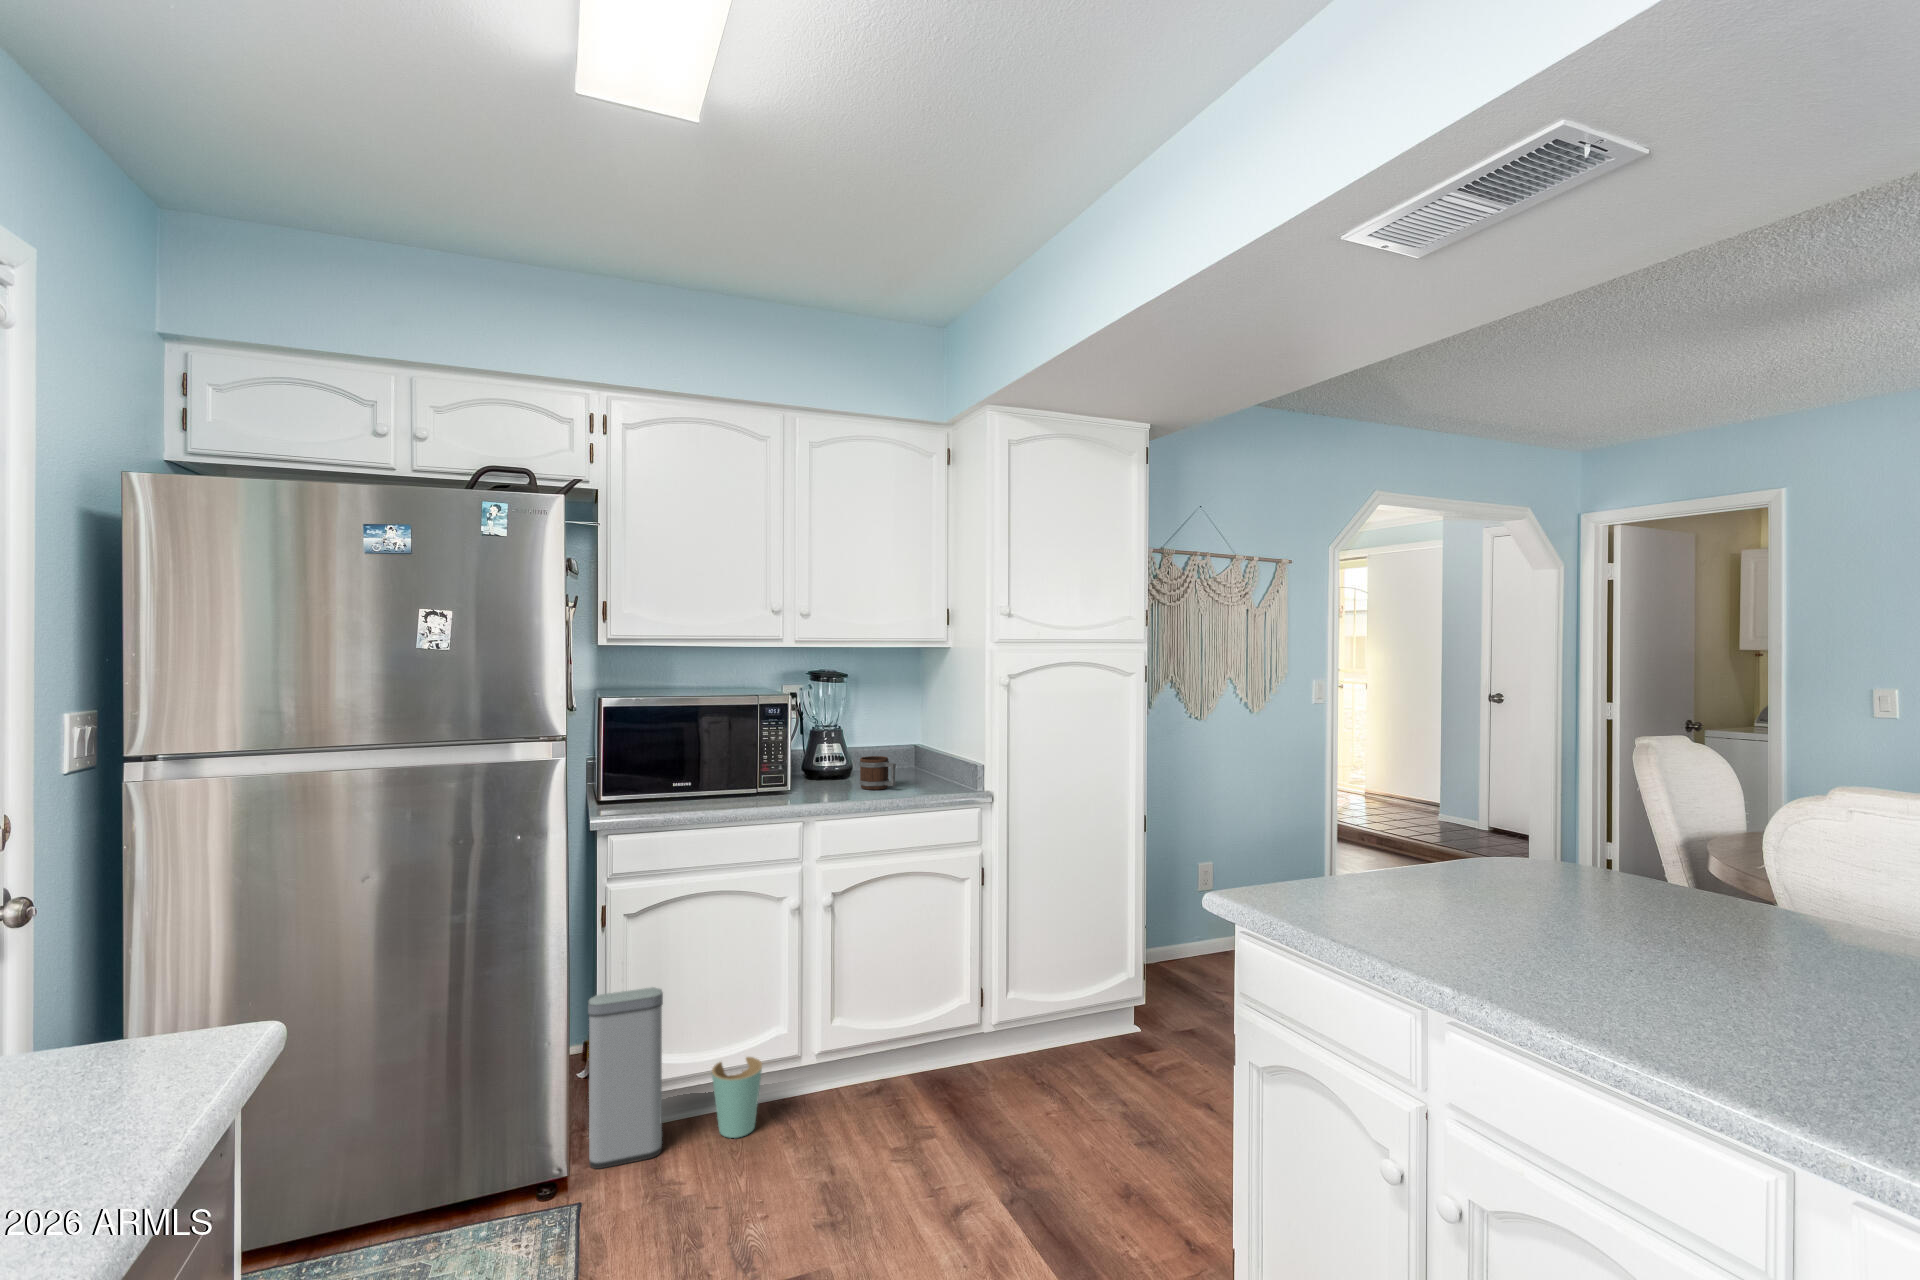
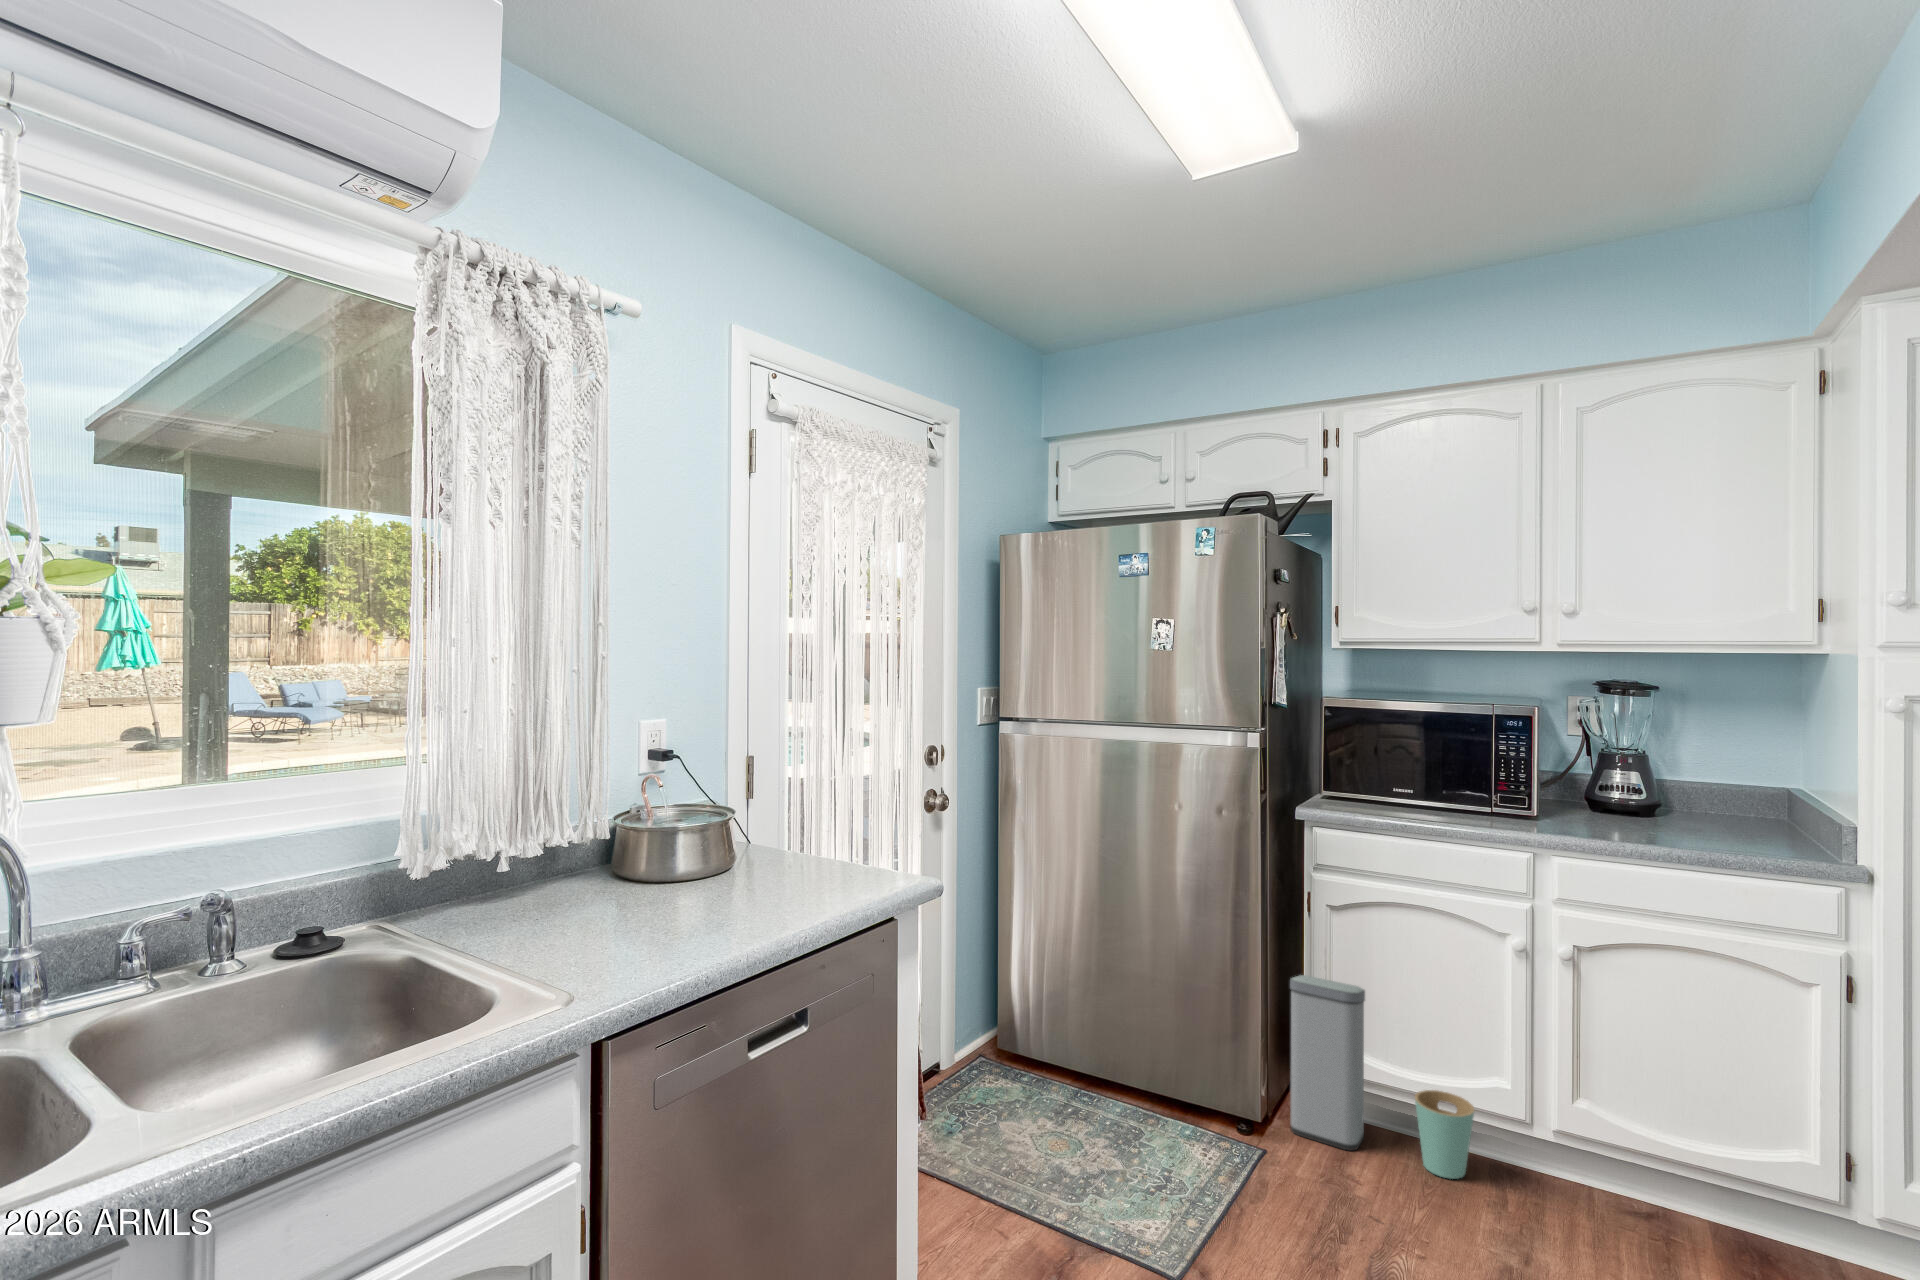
mug: present [860,756,896,790] -> none [1643,793,1694,837]

